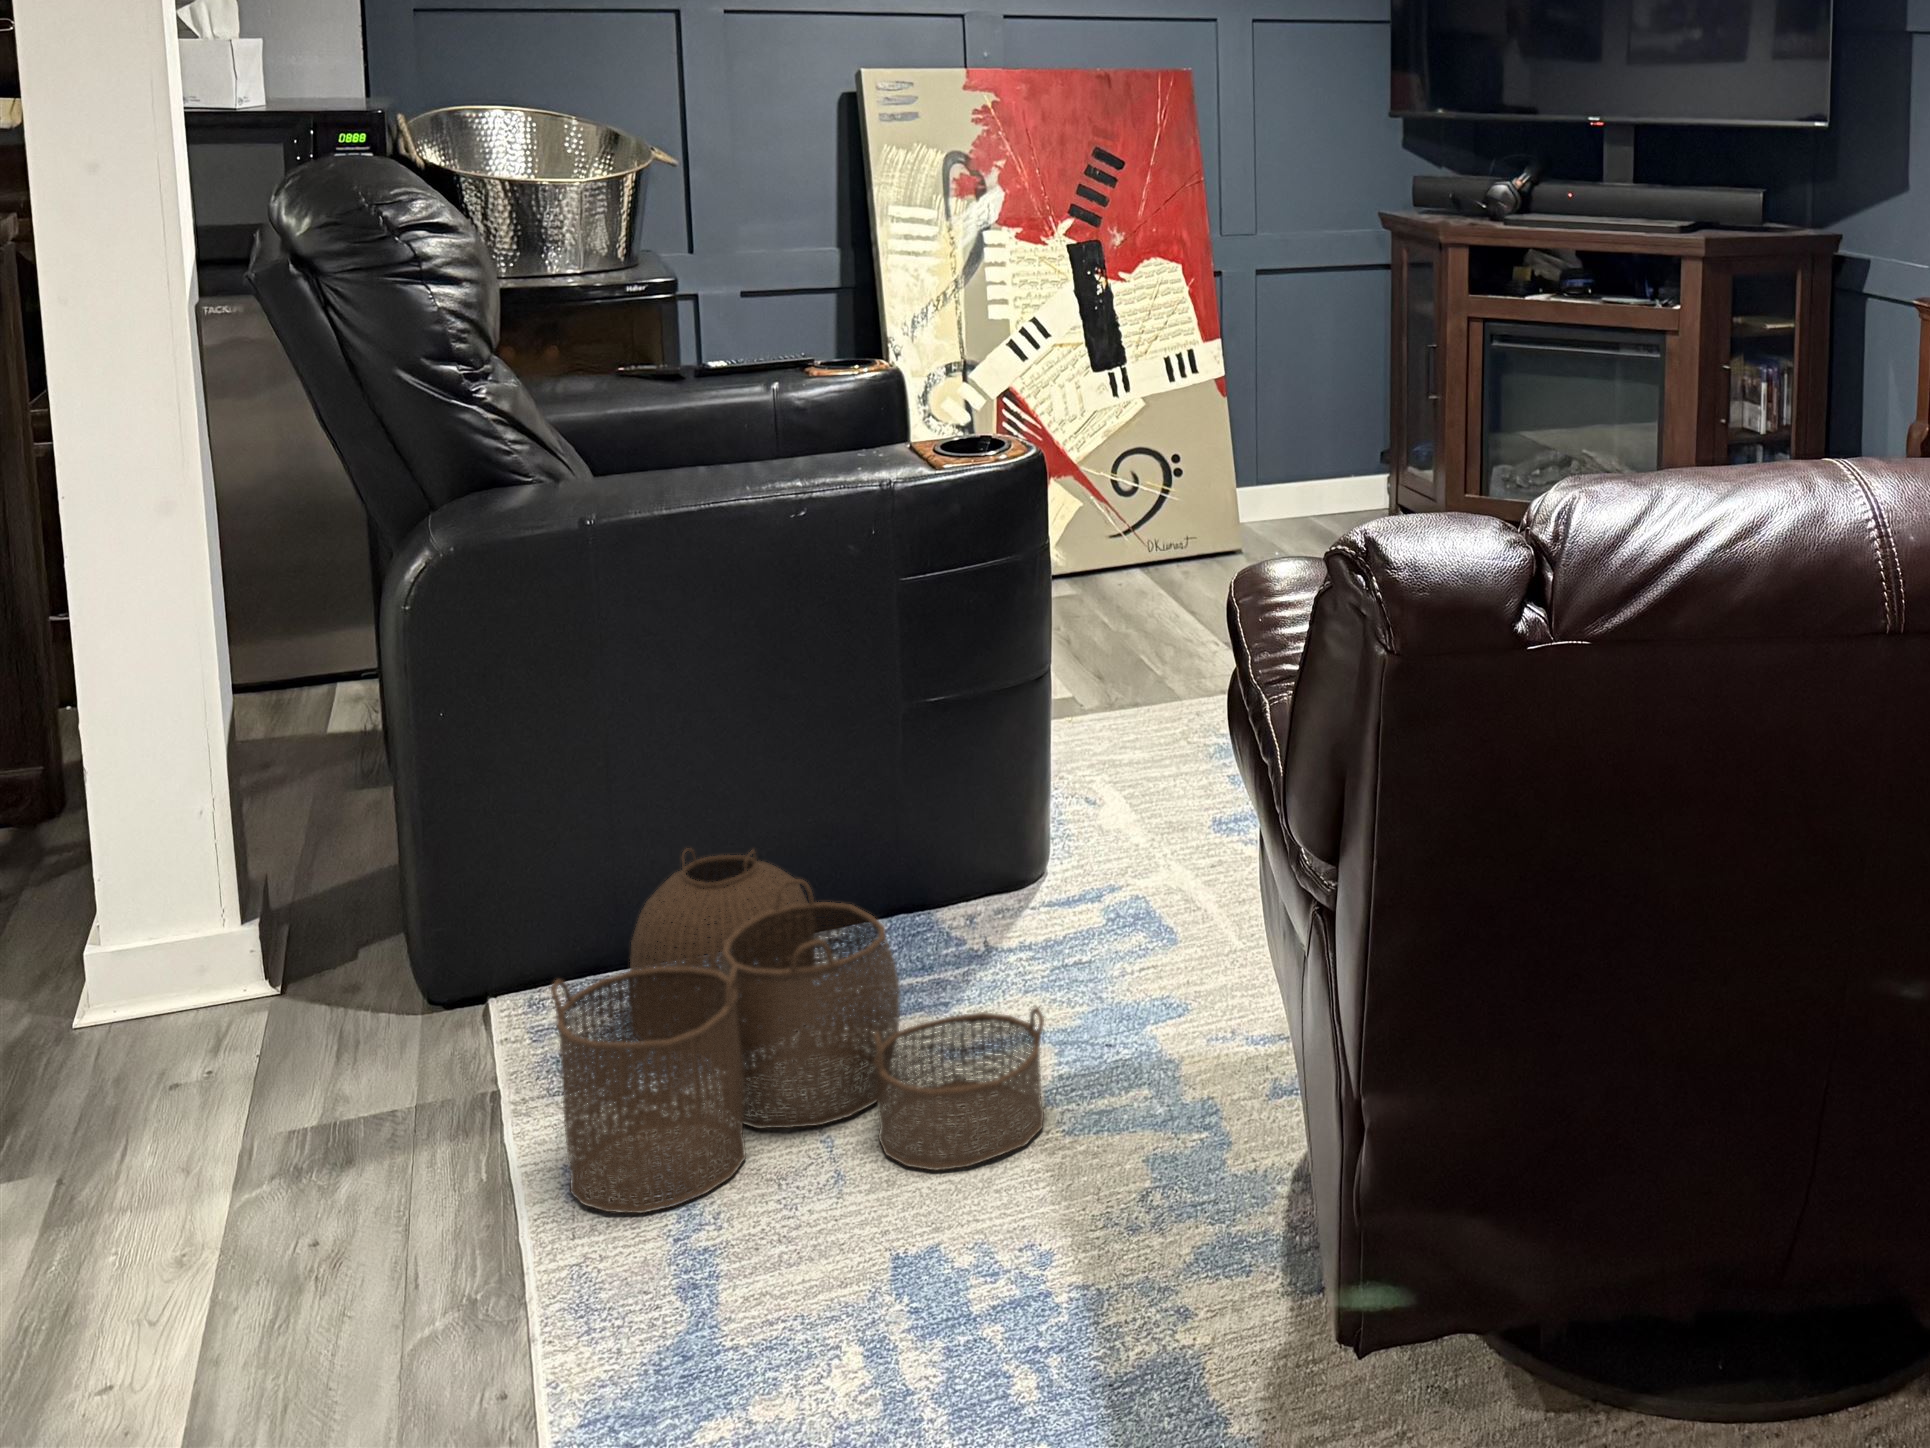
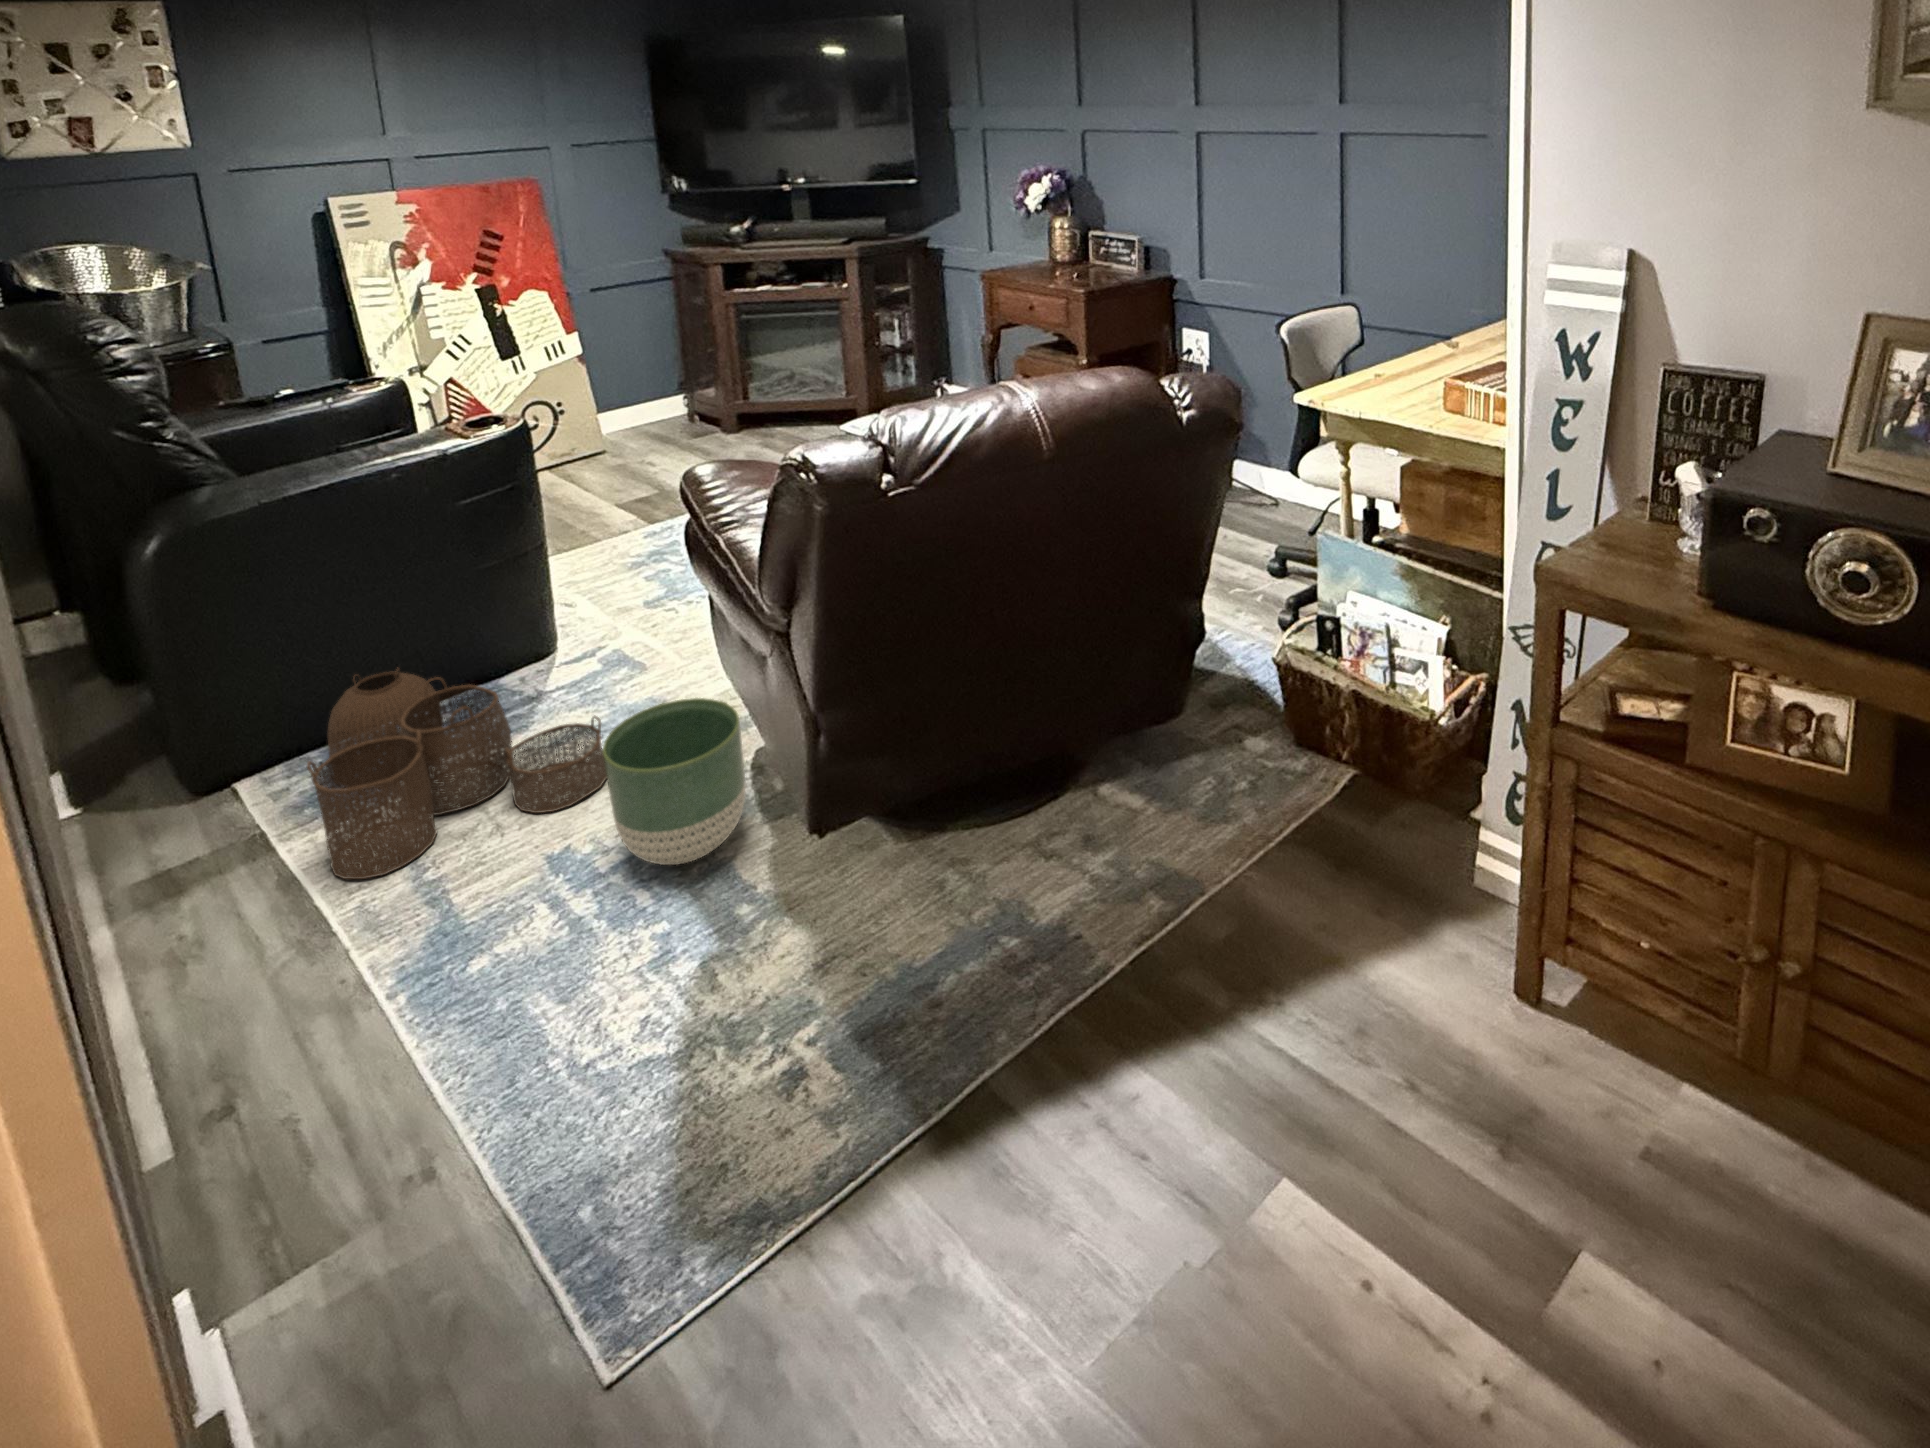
planter: none [996,1008,1252,1332] -> present [603,698,746,865]

